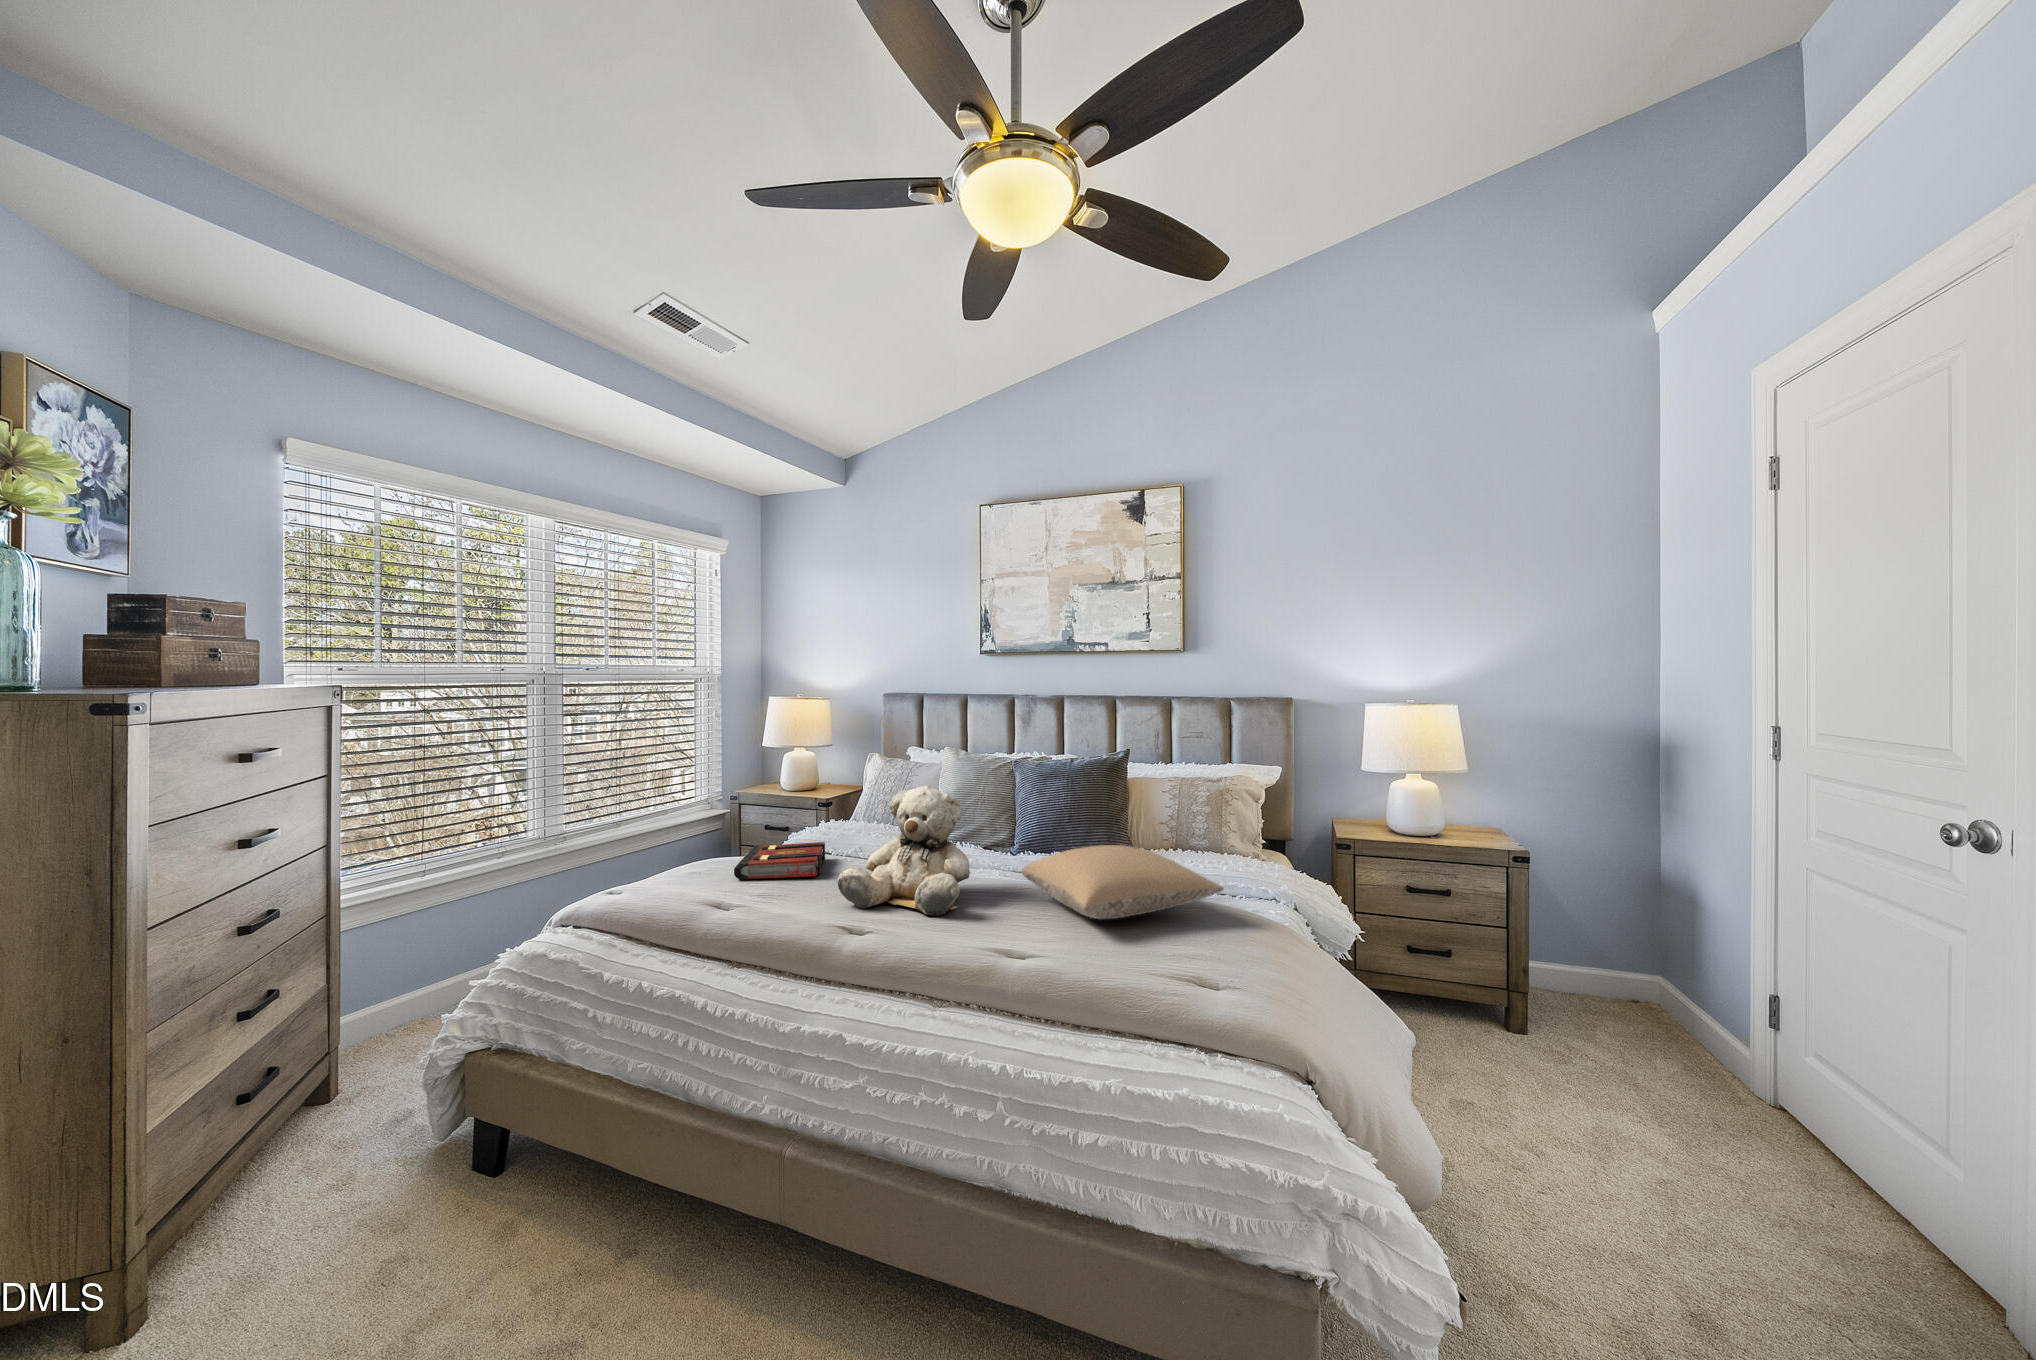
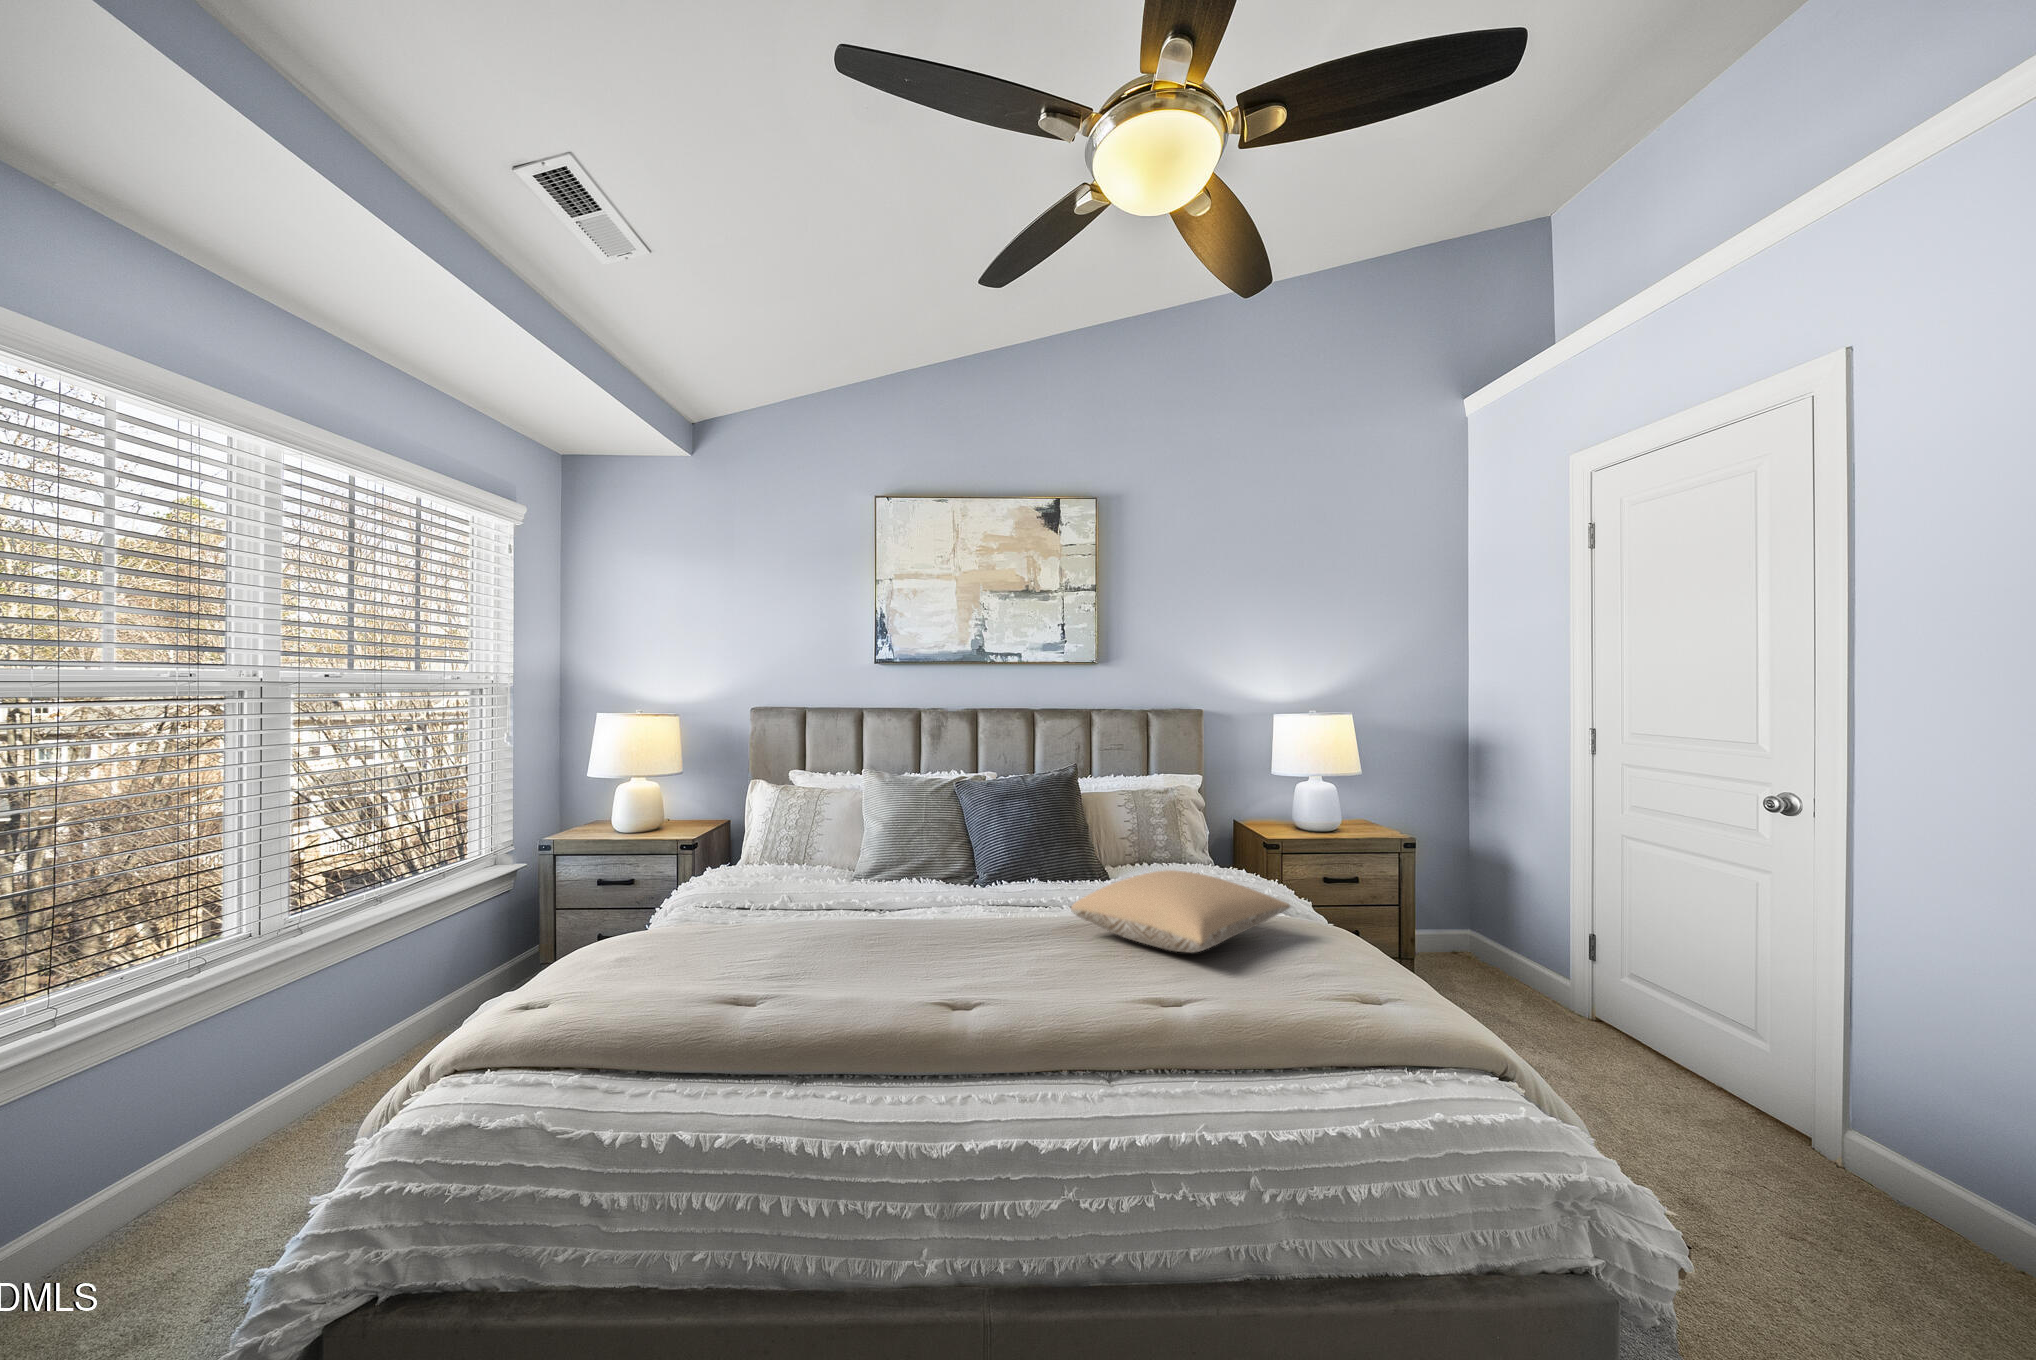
teddy bear: present [838,785,970,916] -> none [890,821,1041,975]
book: present [734,842,825,880] -> none [696,896,814,958]

